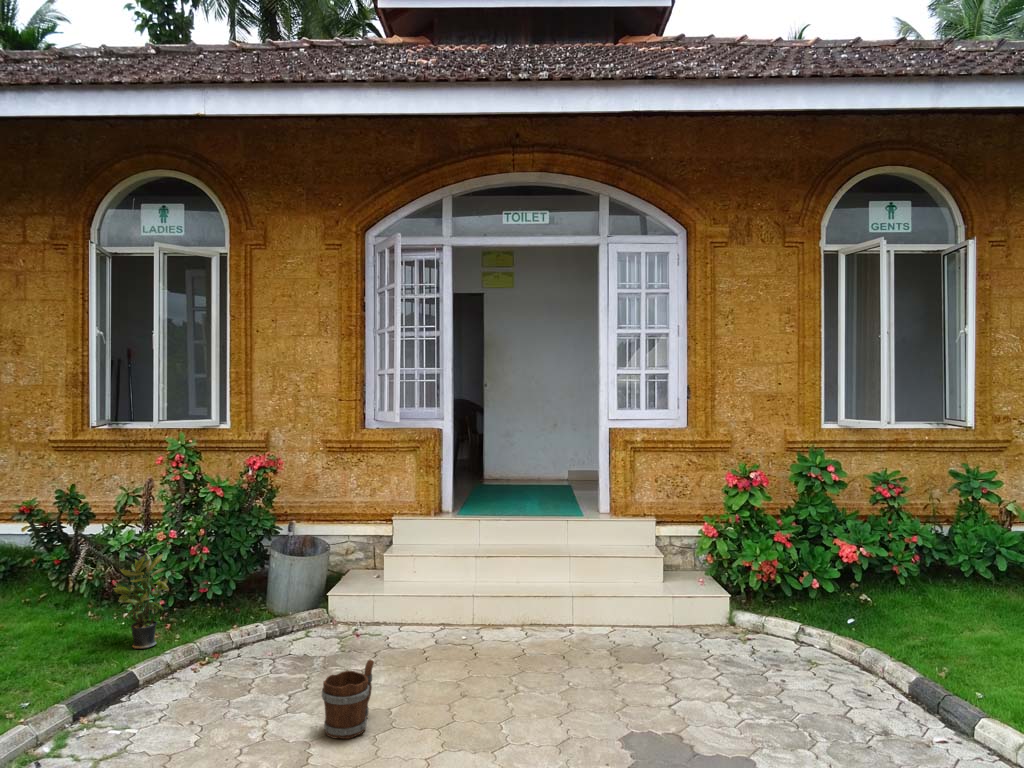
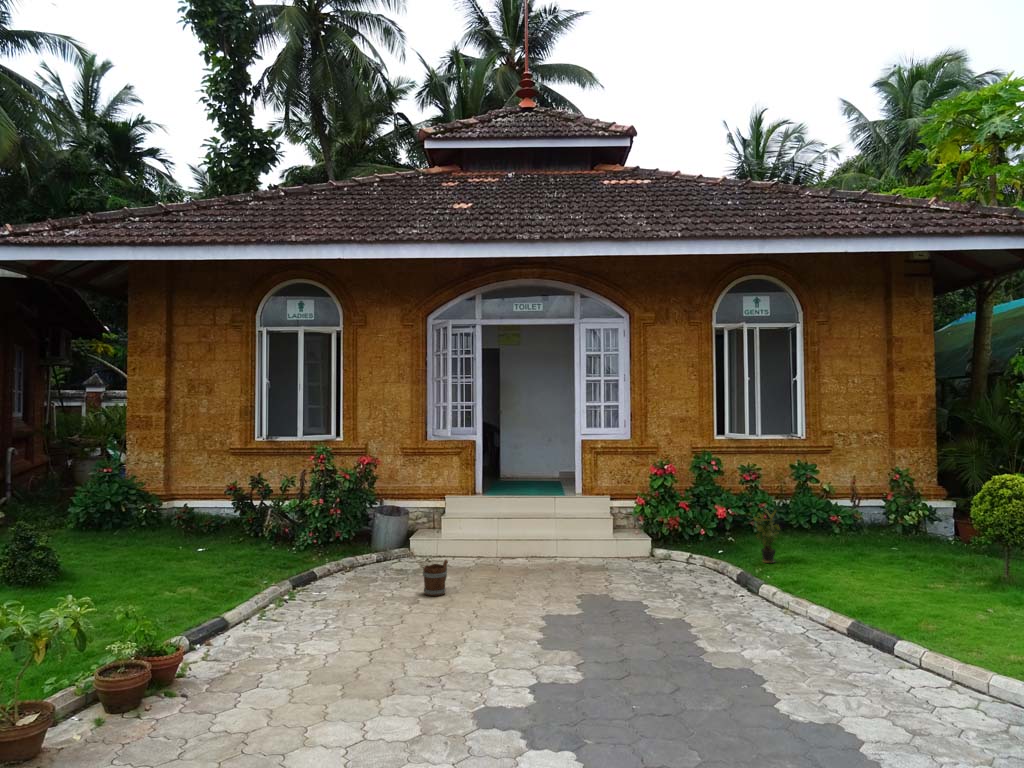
potted plant: present [114,553,169,649] -> present [754,509,780,563]

